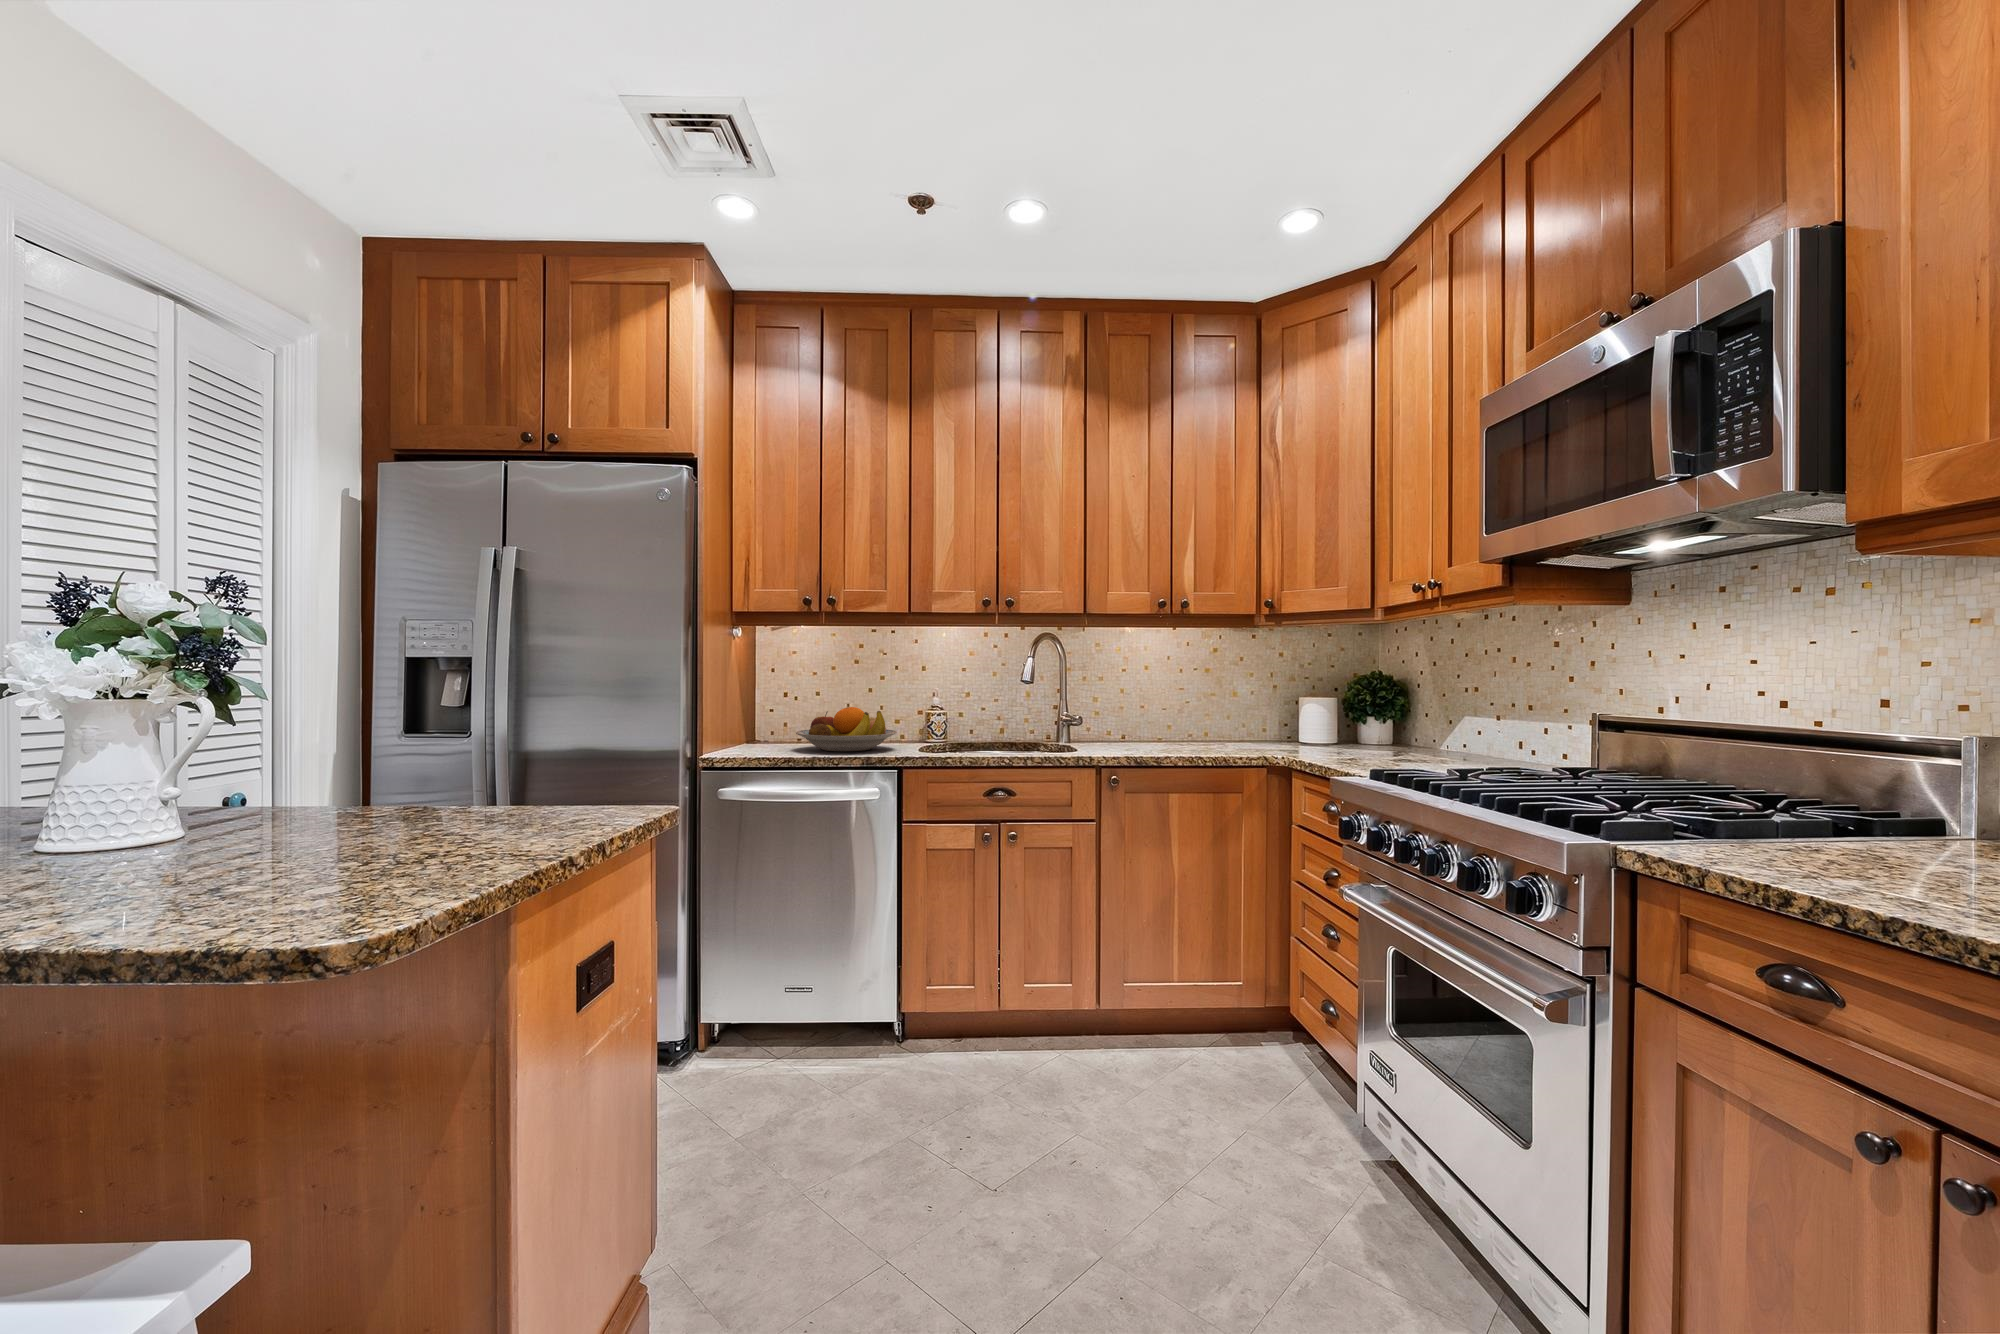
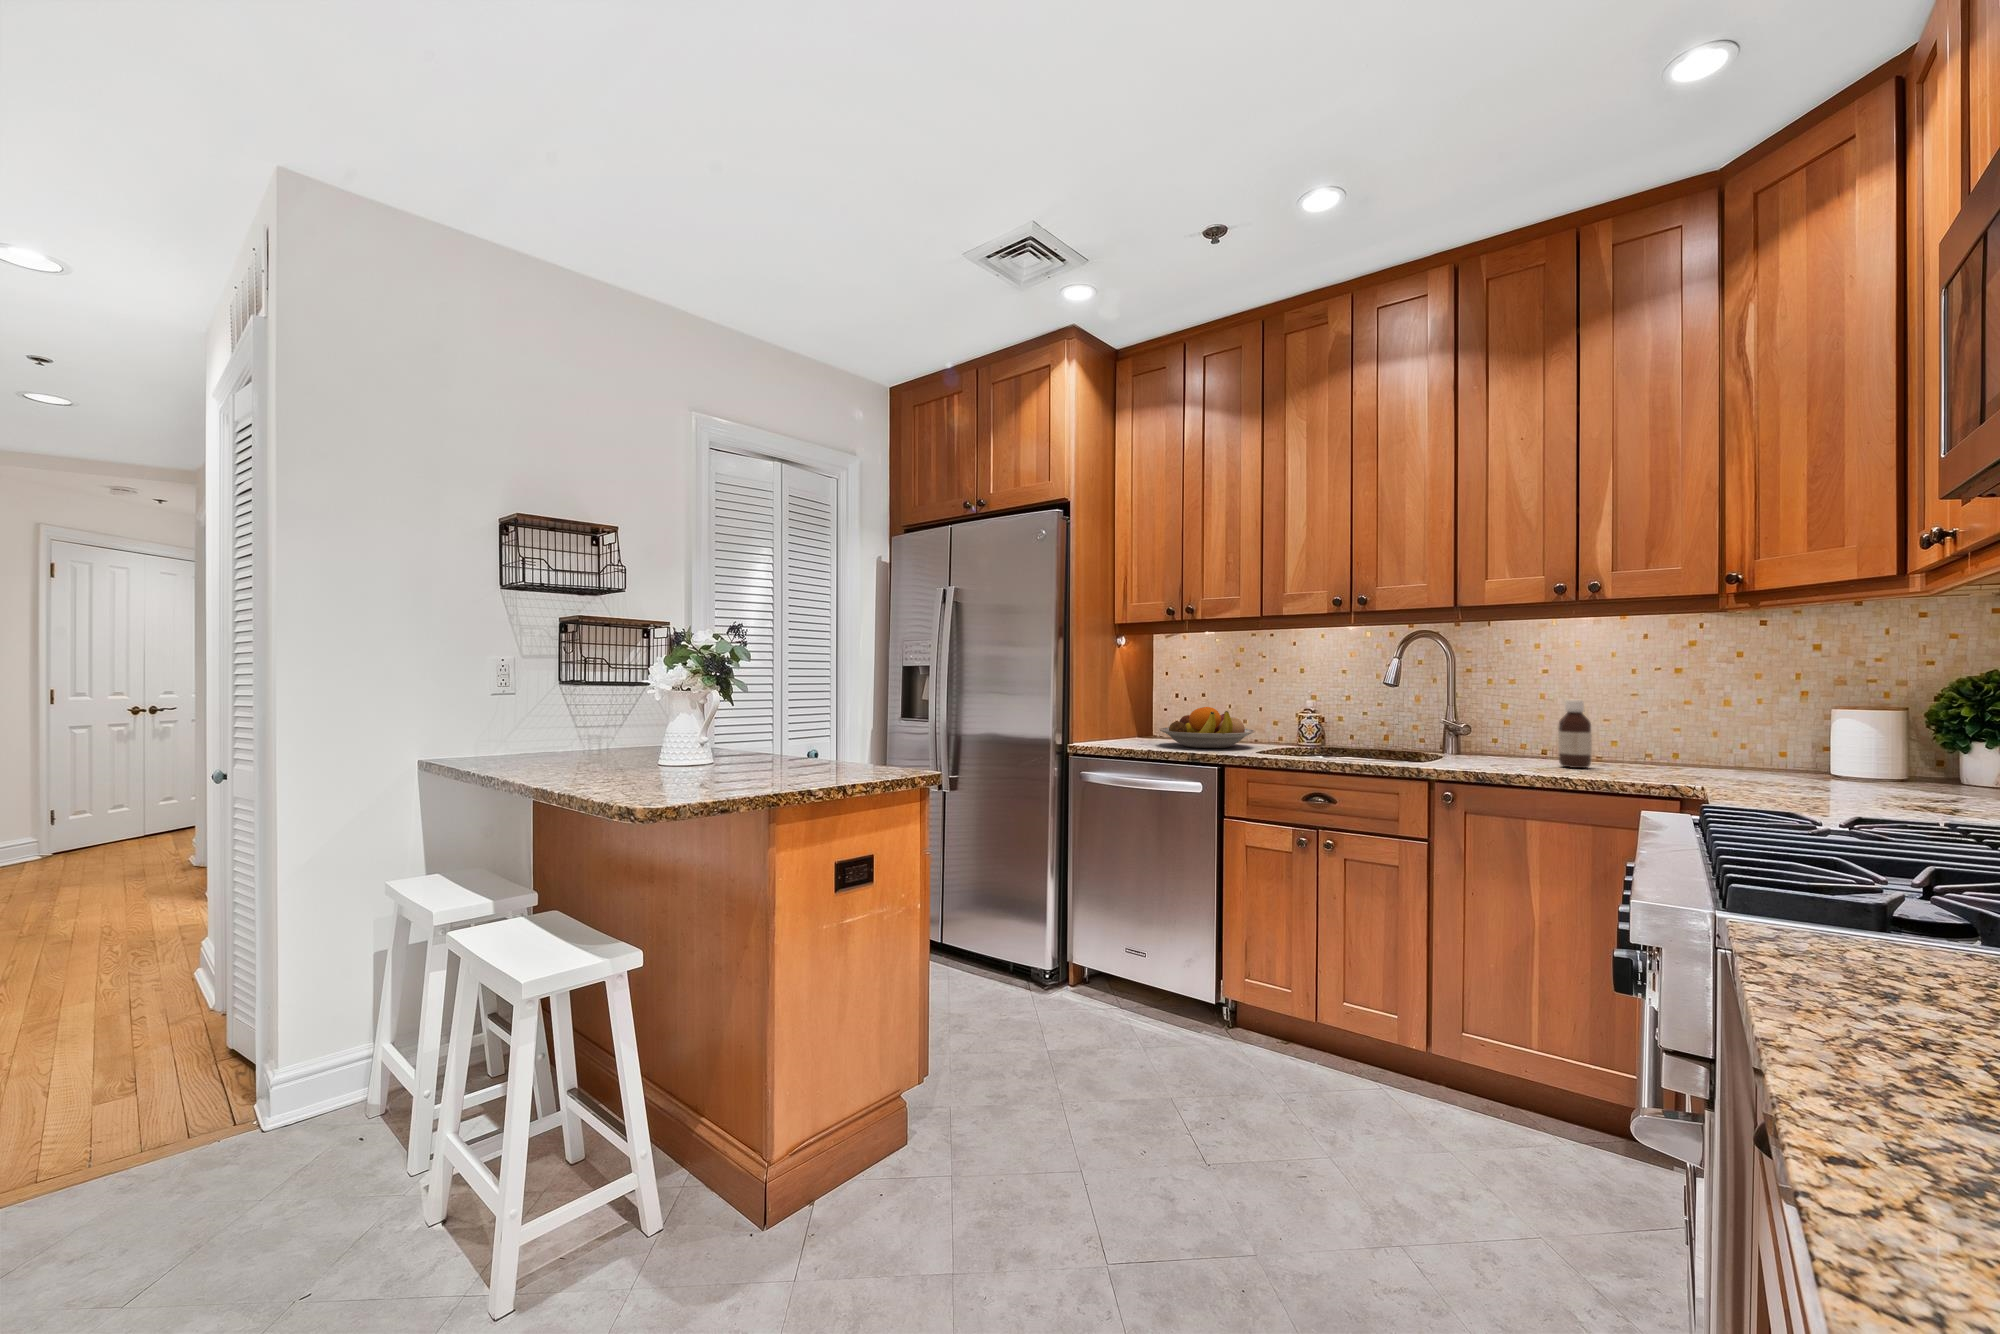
bottle: none [1148,693,1170,748] -> present [1558,700,1592,768]

